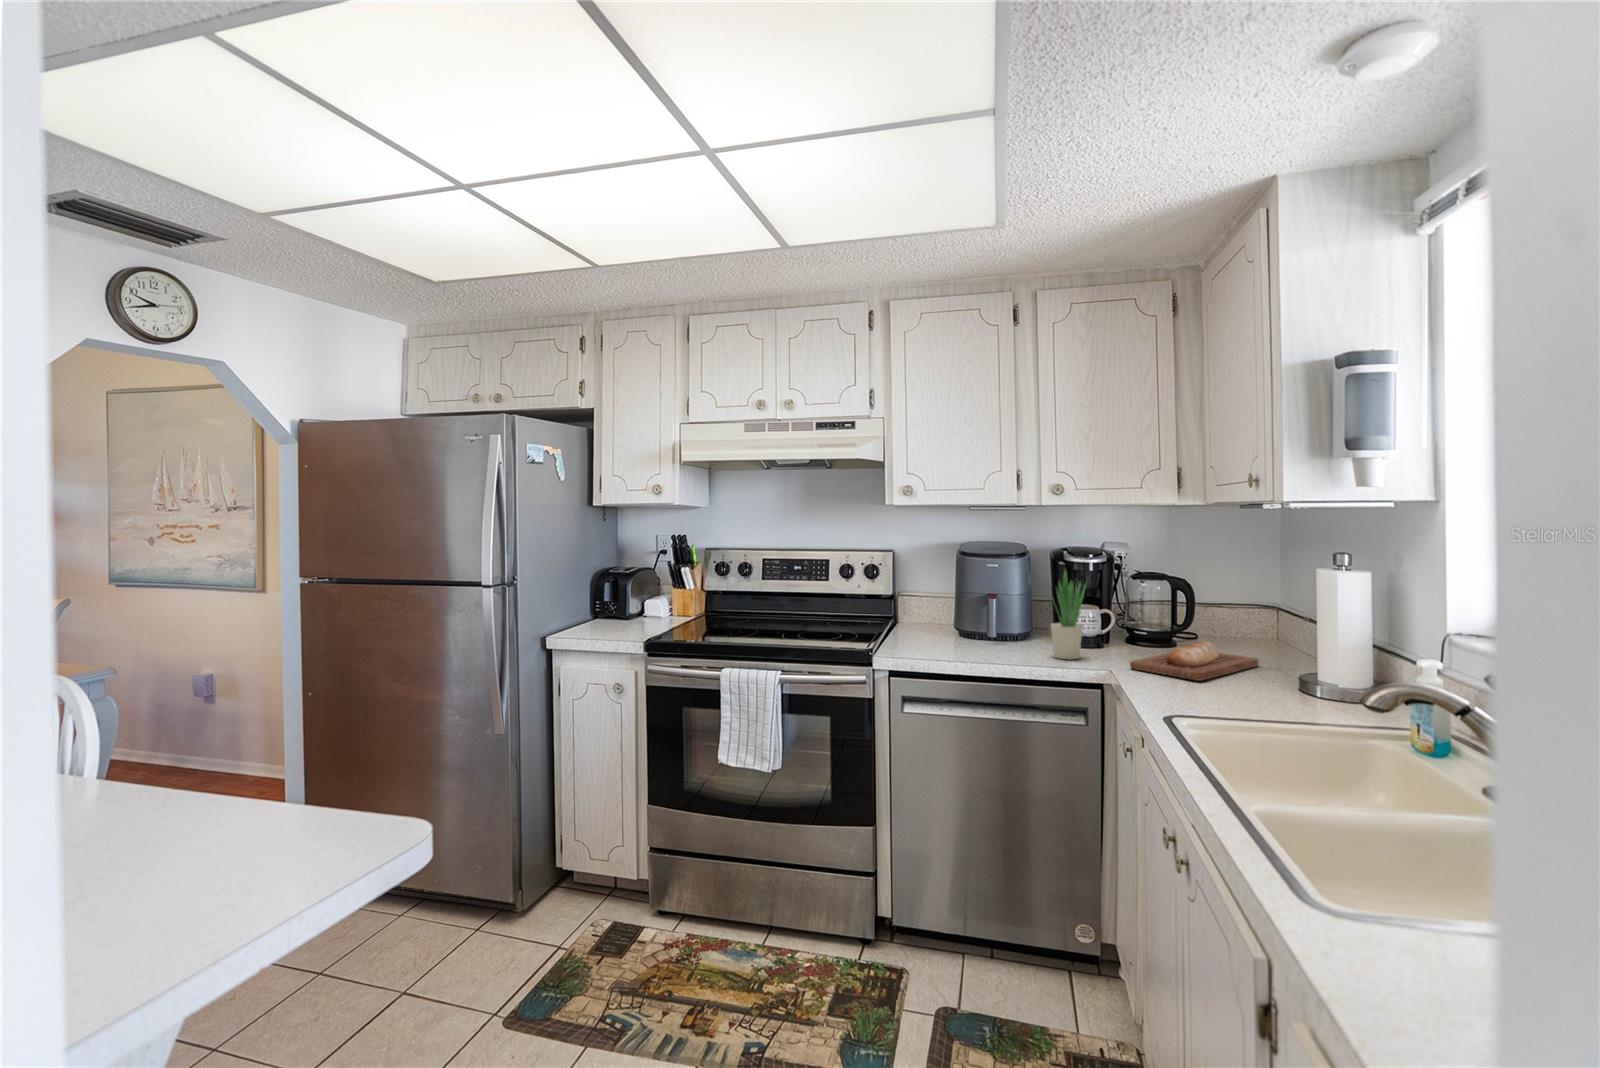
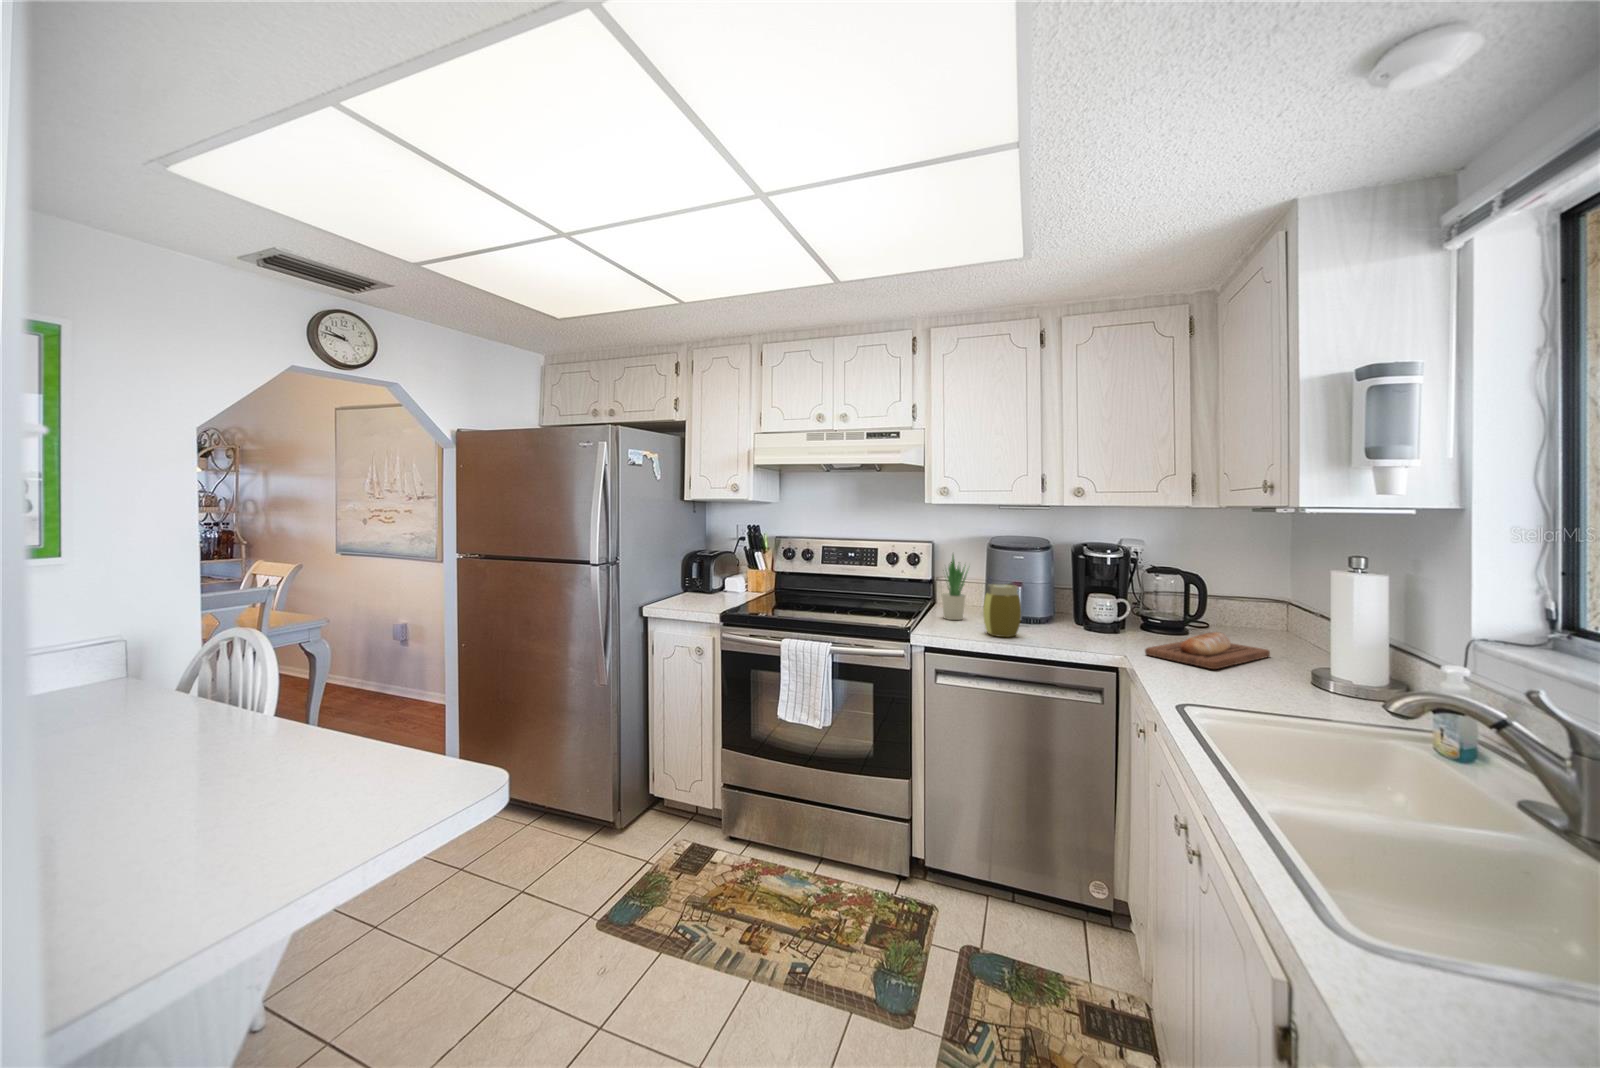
potted plant: present [1051,569,1086,660] -> present [942,555,968,620]
jar: none [955,595,997,655] -> present [983,584,1021,637]

